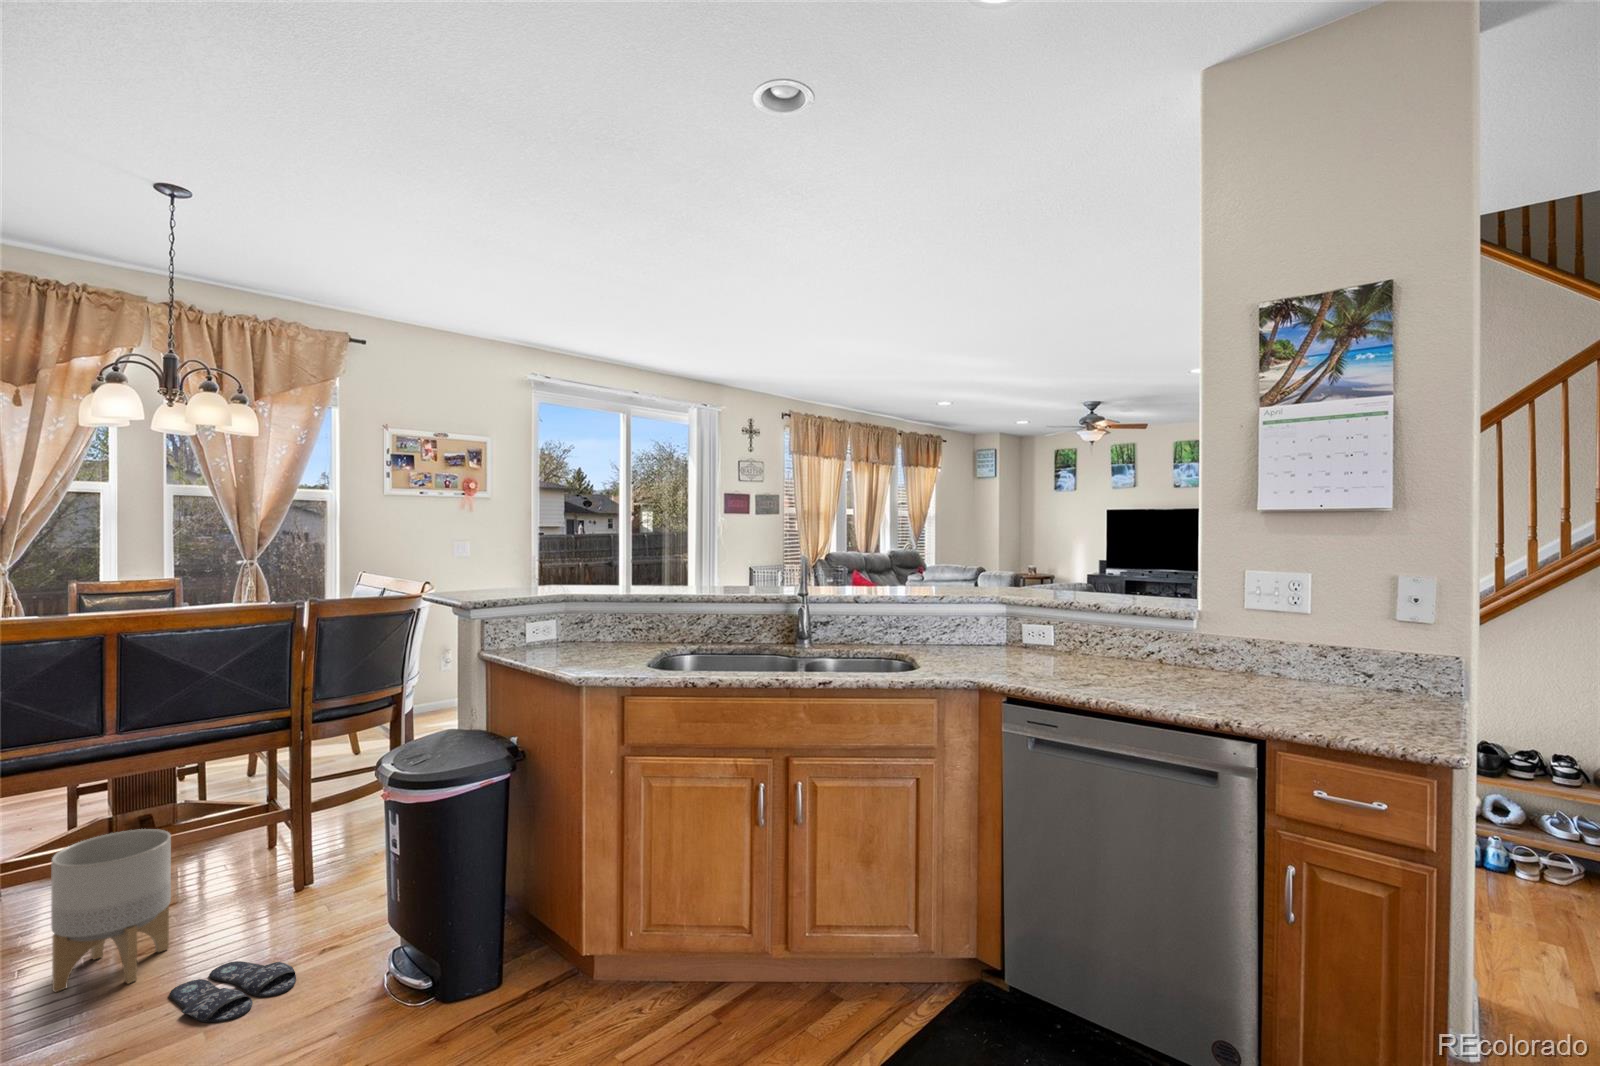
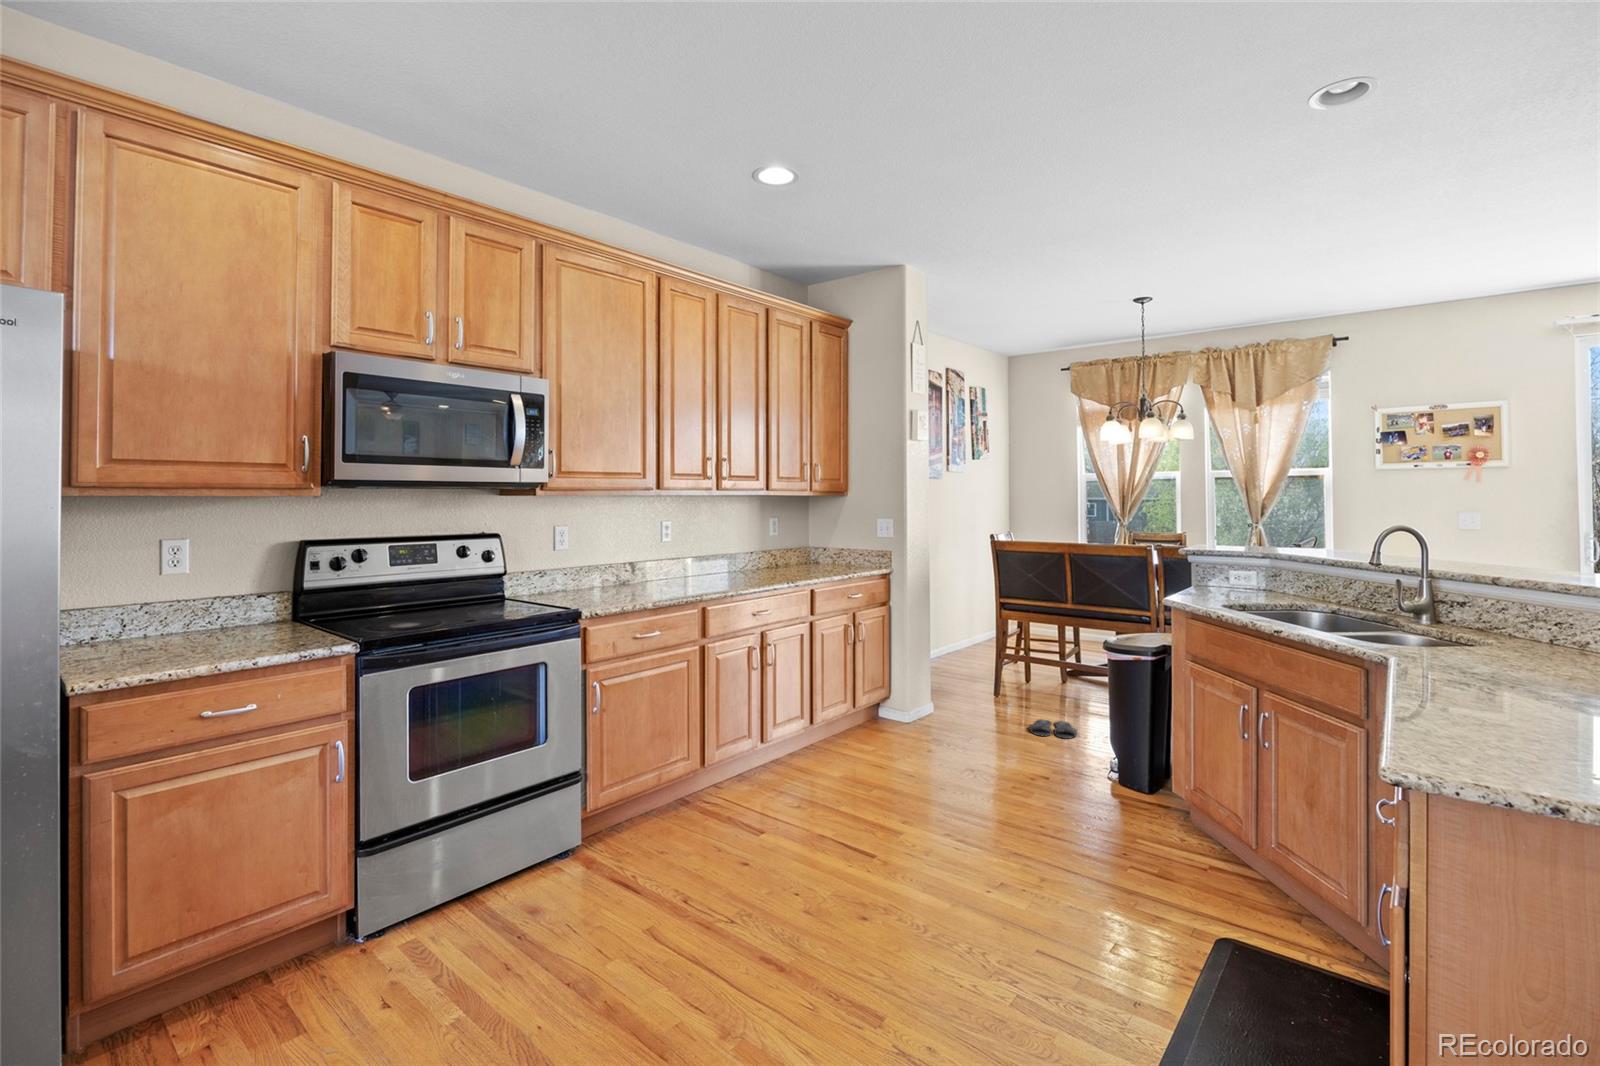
planter: present [51,829,171,992] -> none [1018,645,1063,713]

